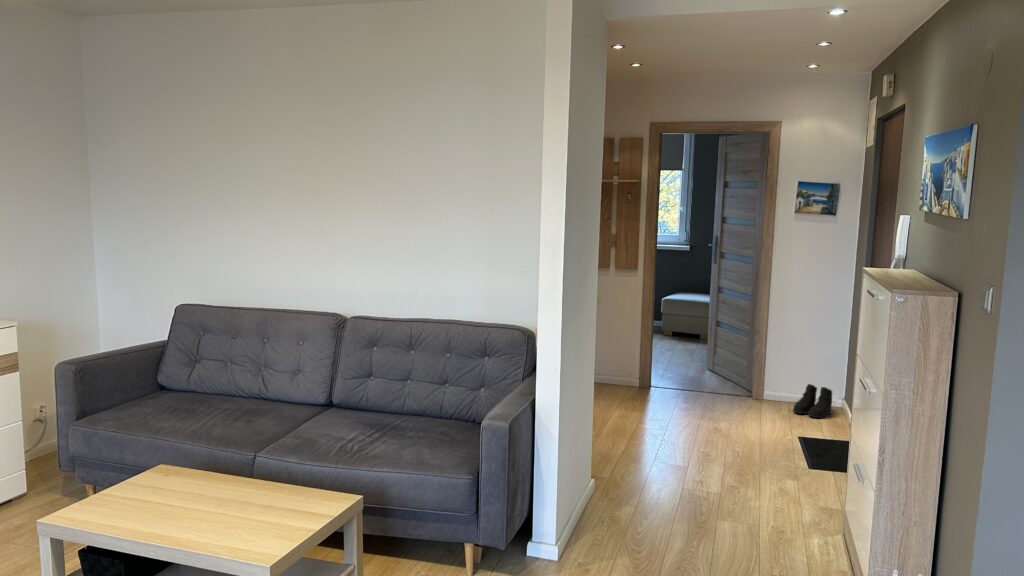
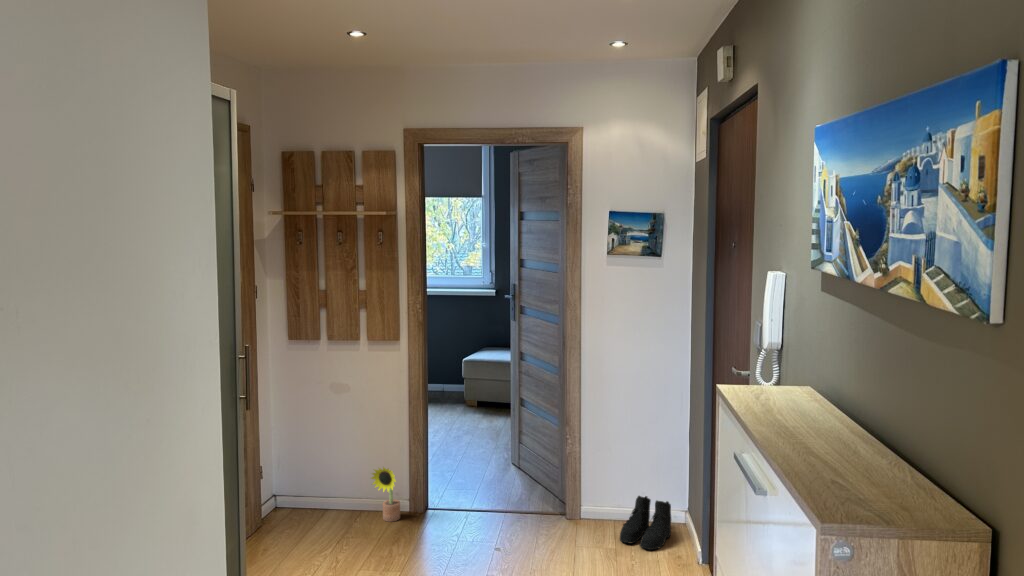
decorative plant: none [615,353,634,392] -> present [371,467,400,521]

